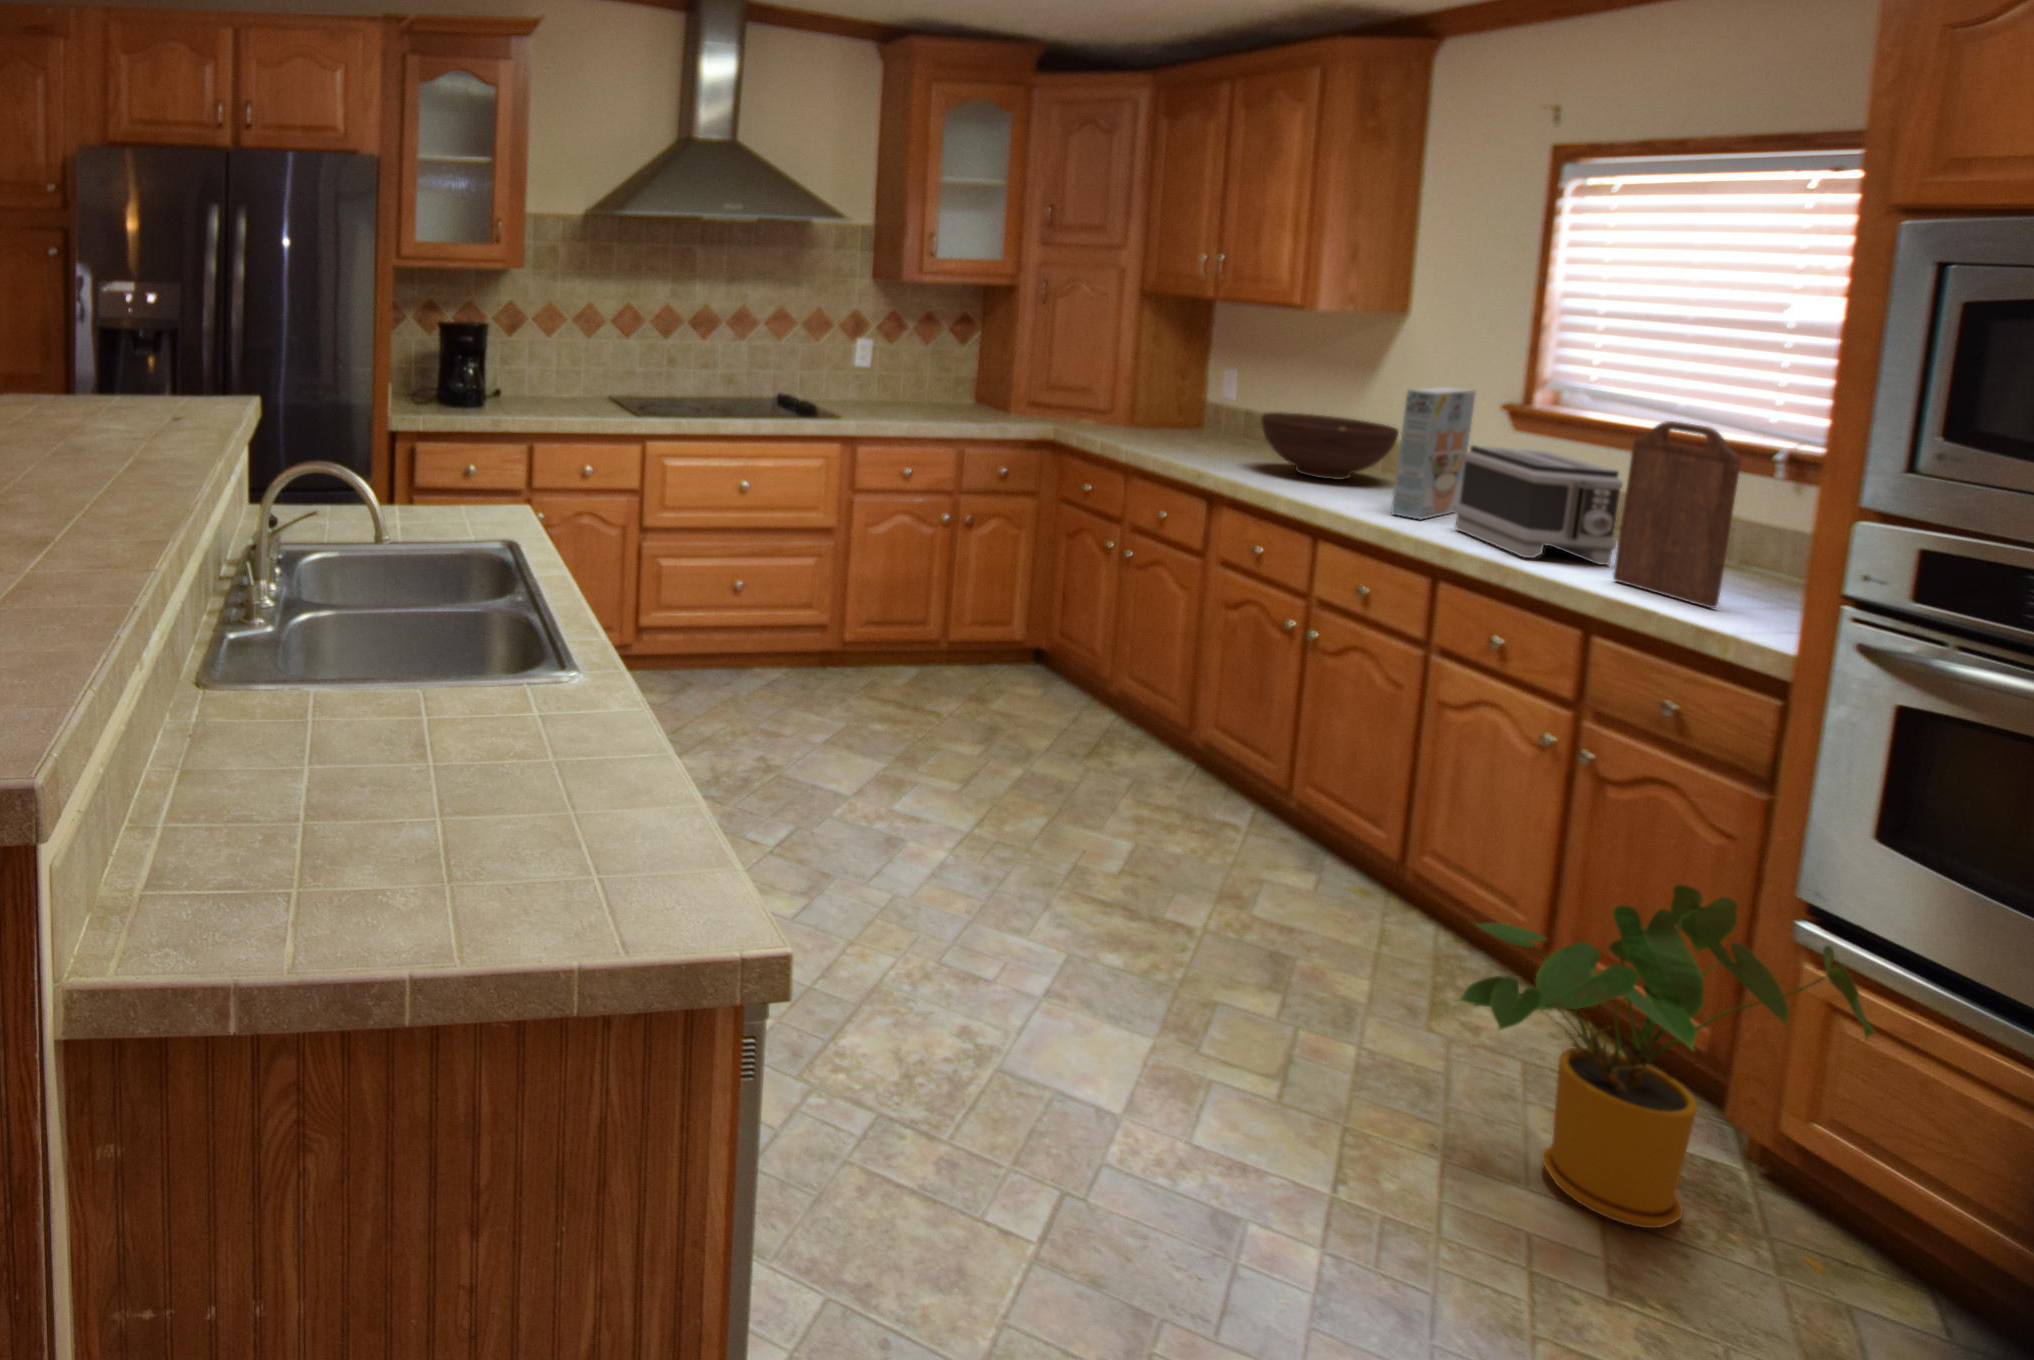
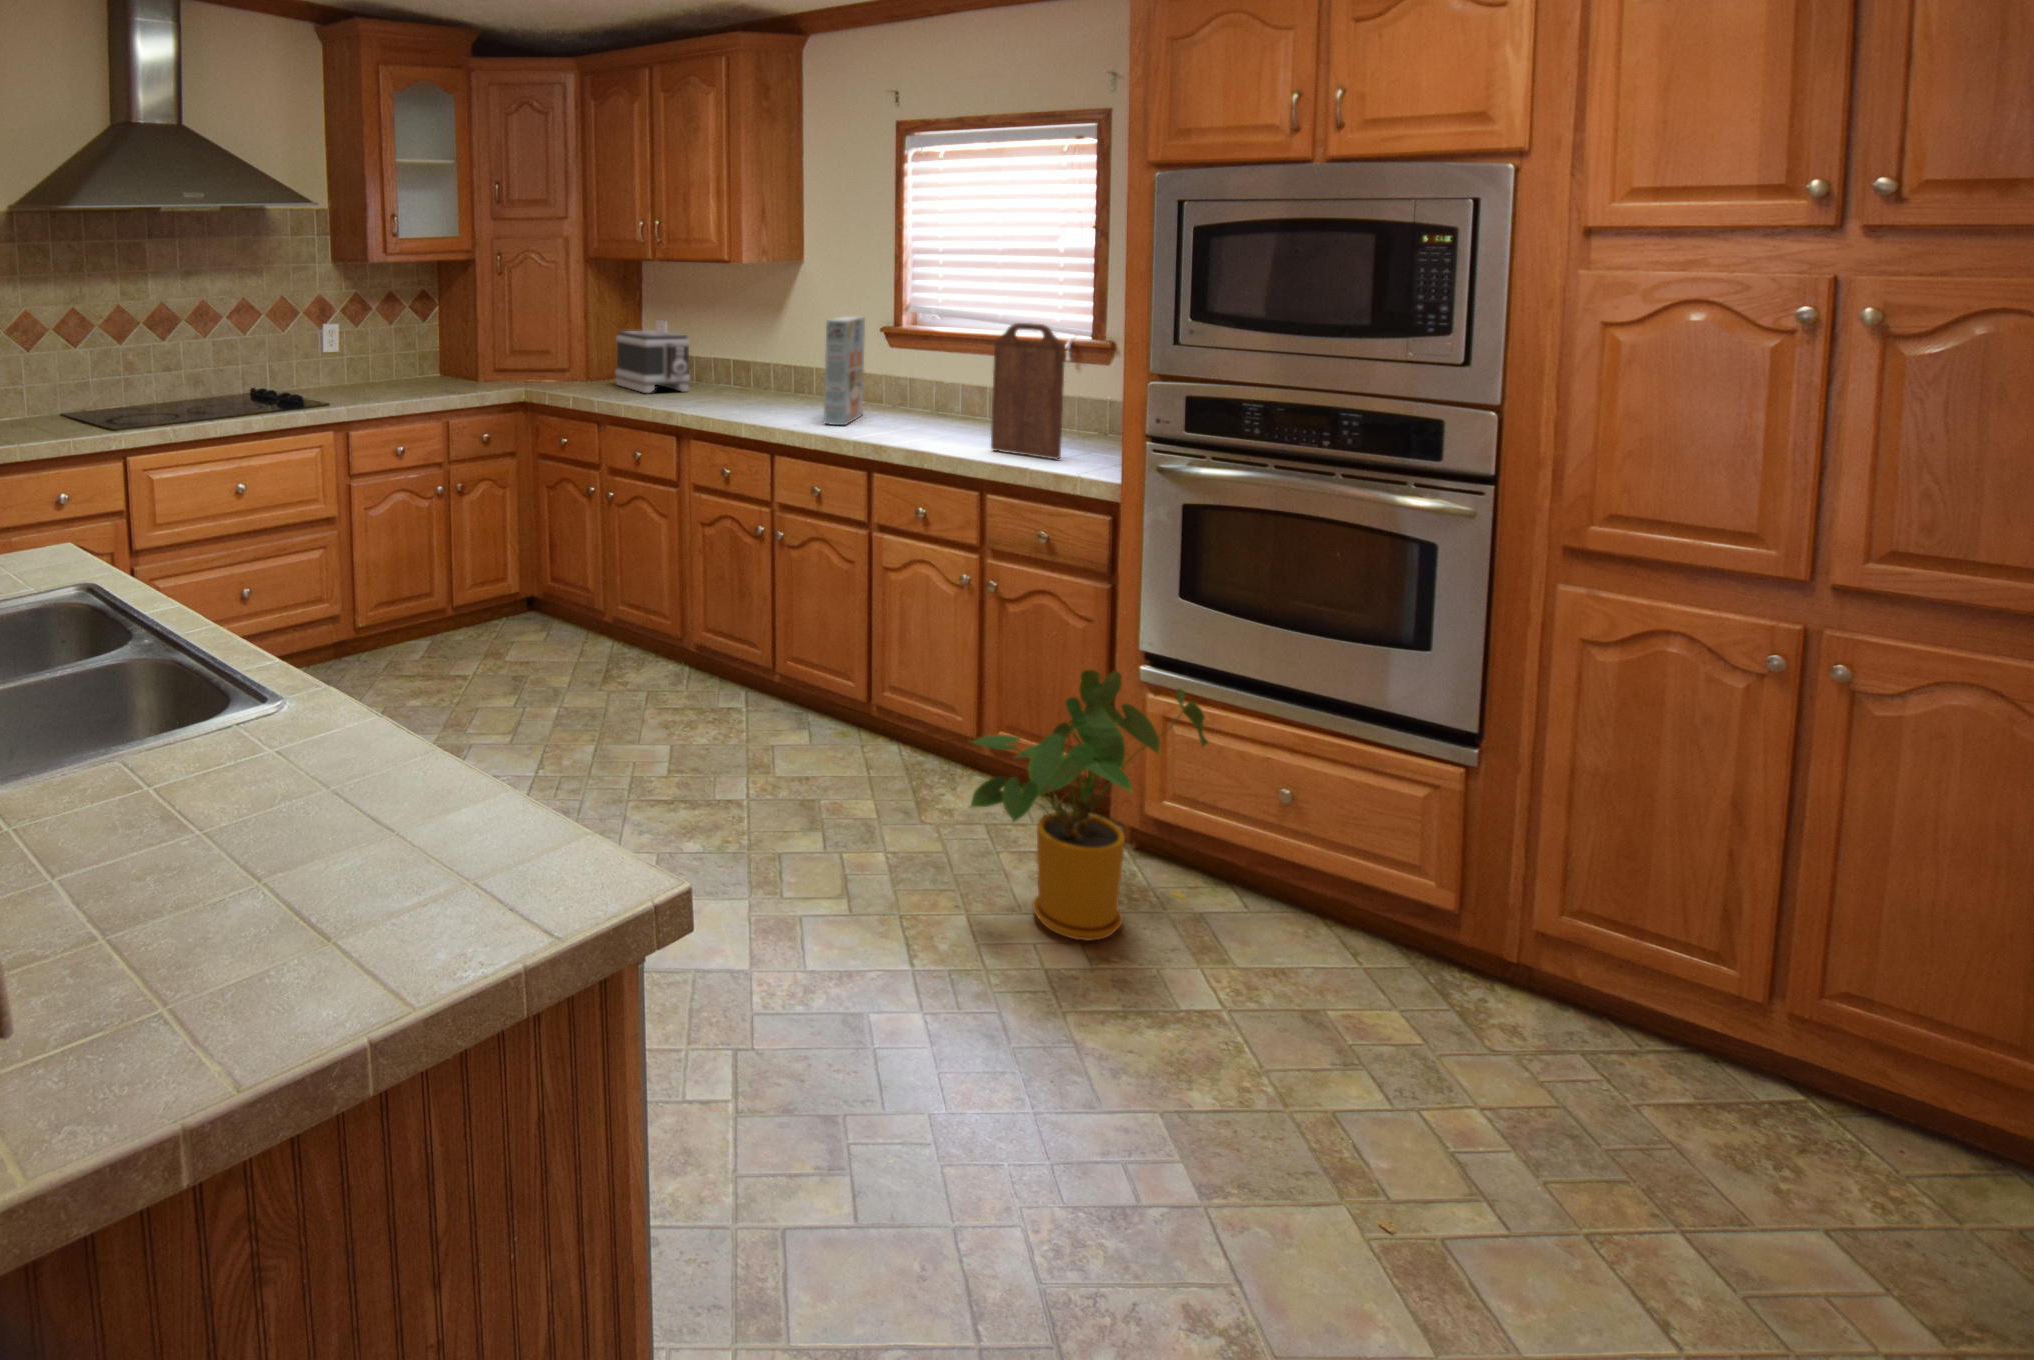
fruit bowl: present [1261,412,1399,480] -> none [707,351,807,403]
toaster: present [1455,445,1623,565] -> present [615,331,690,393]

